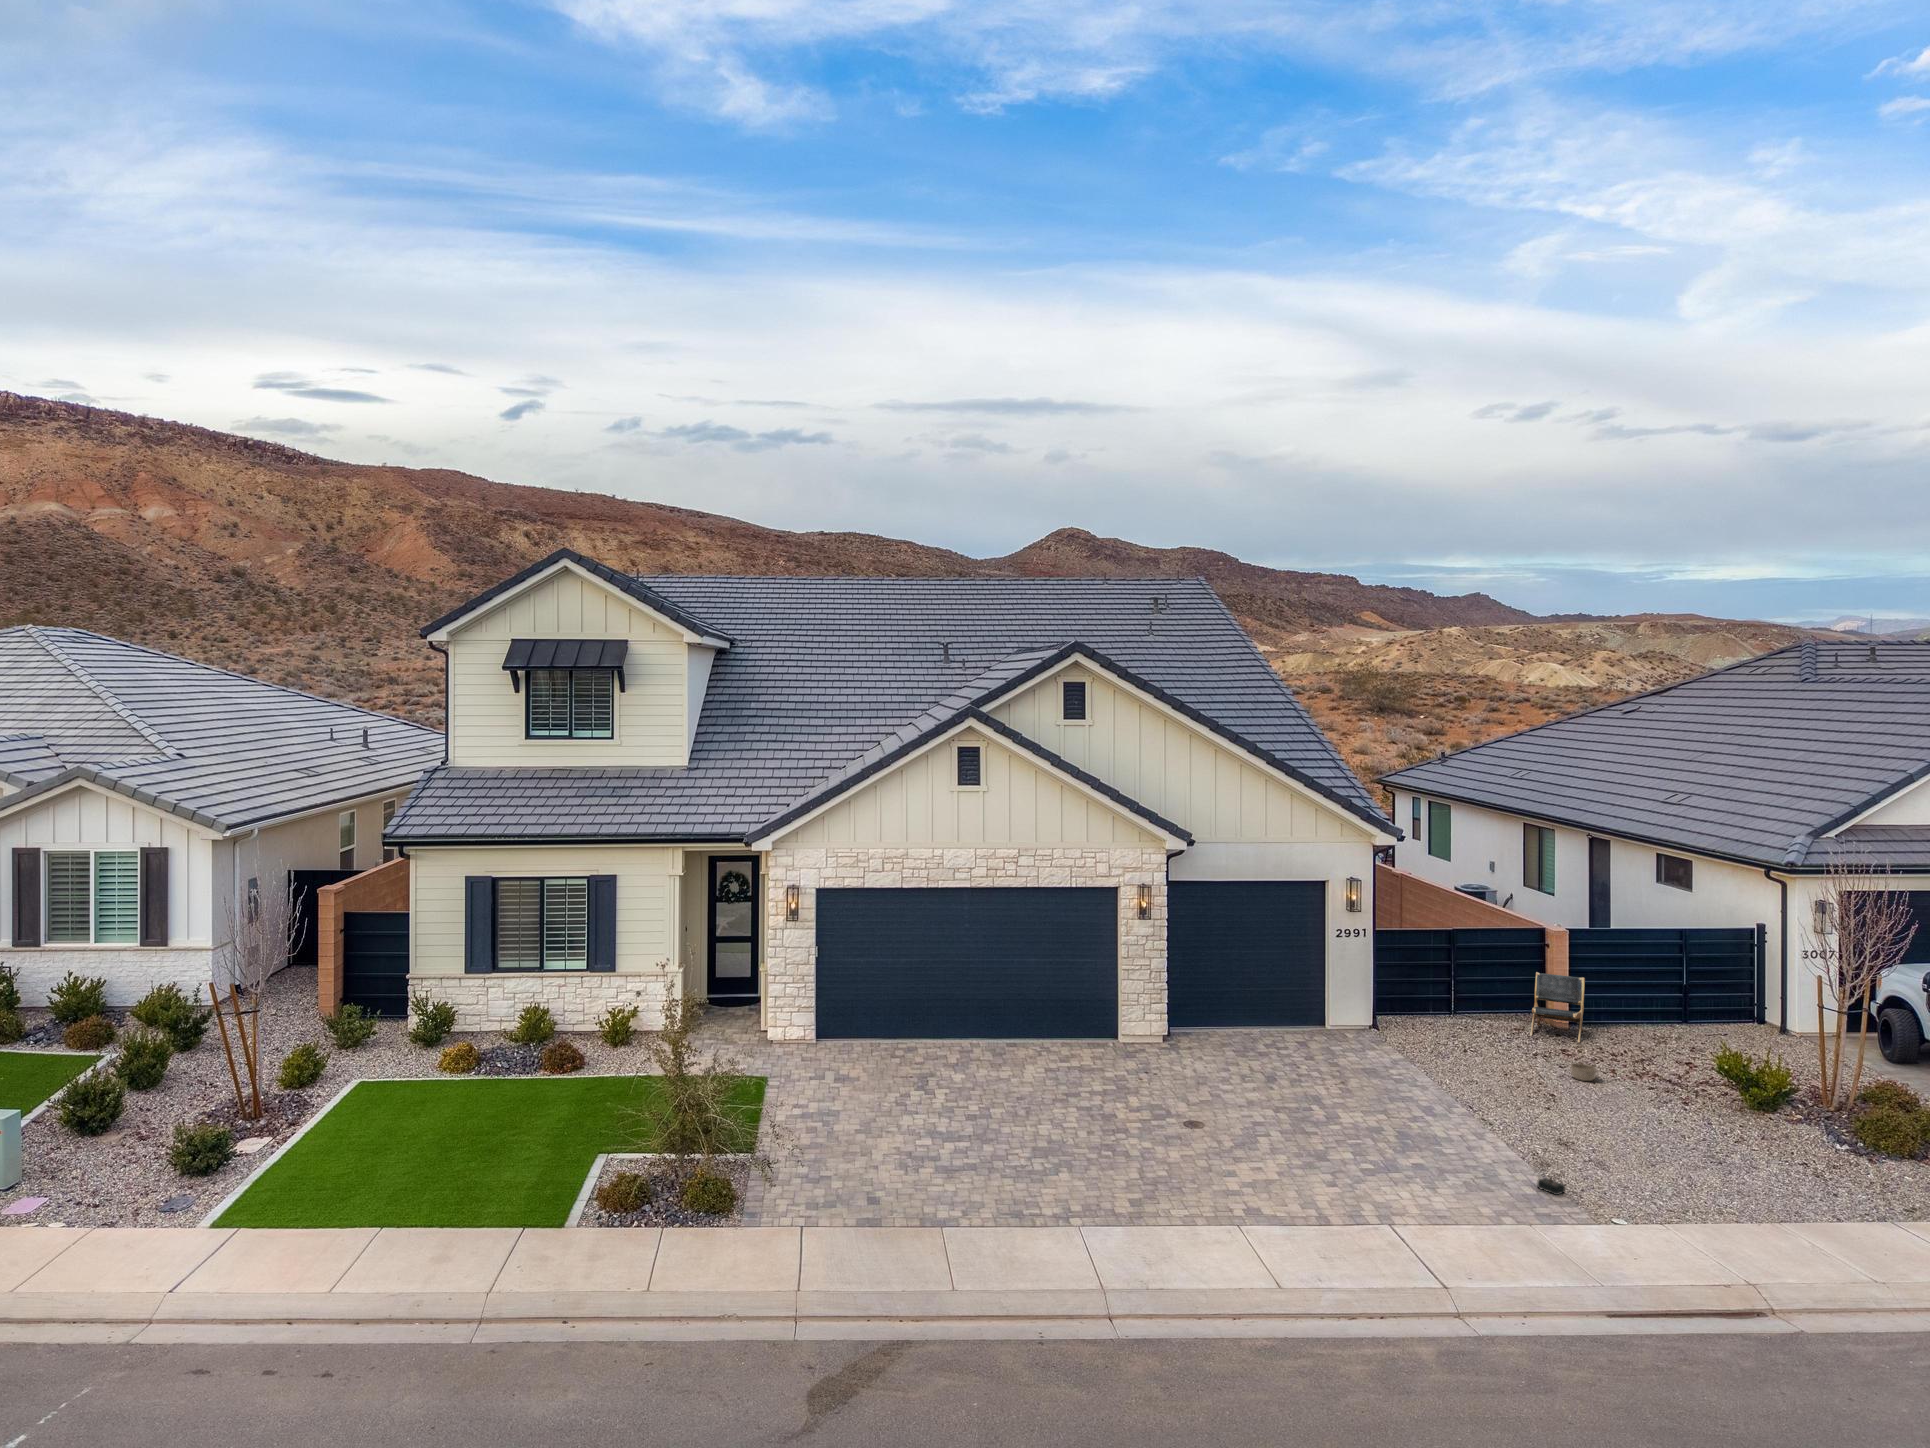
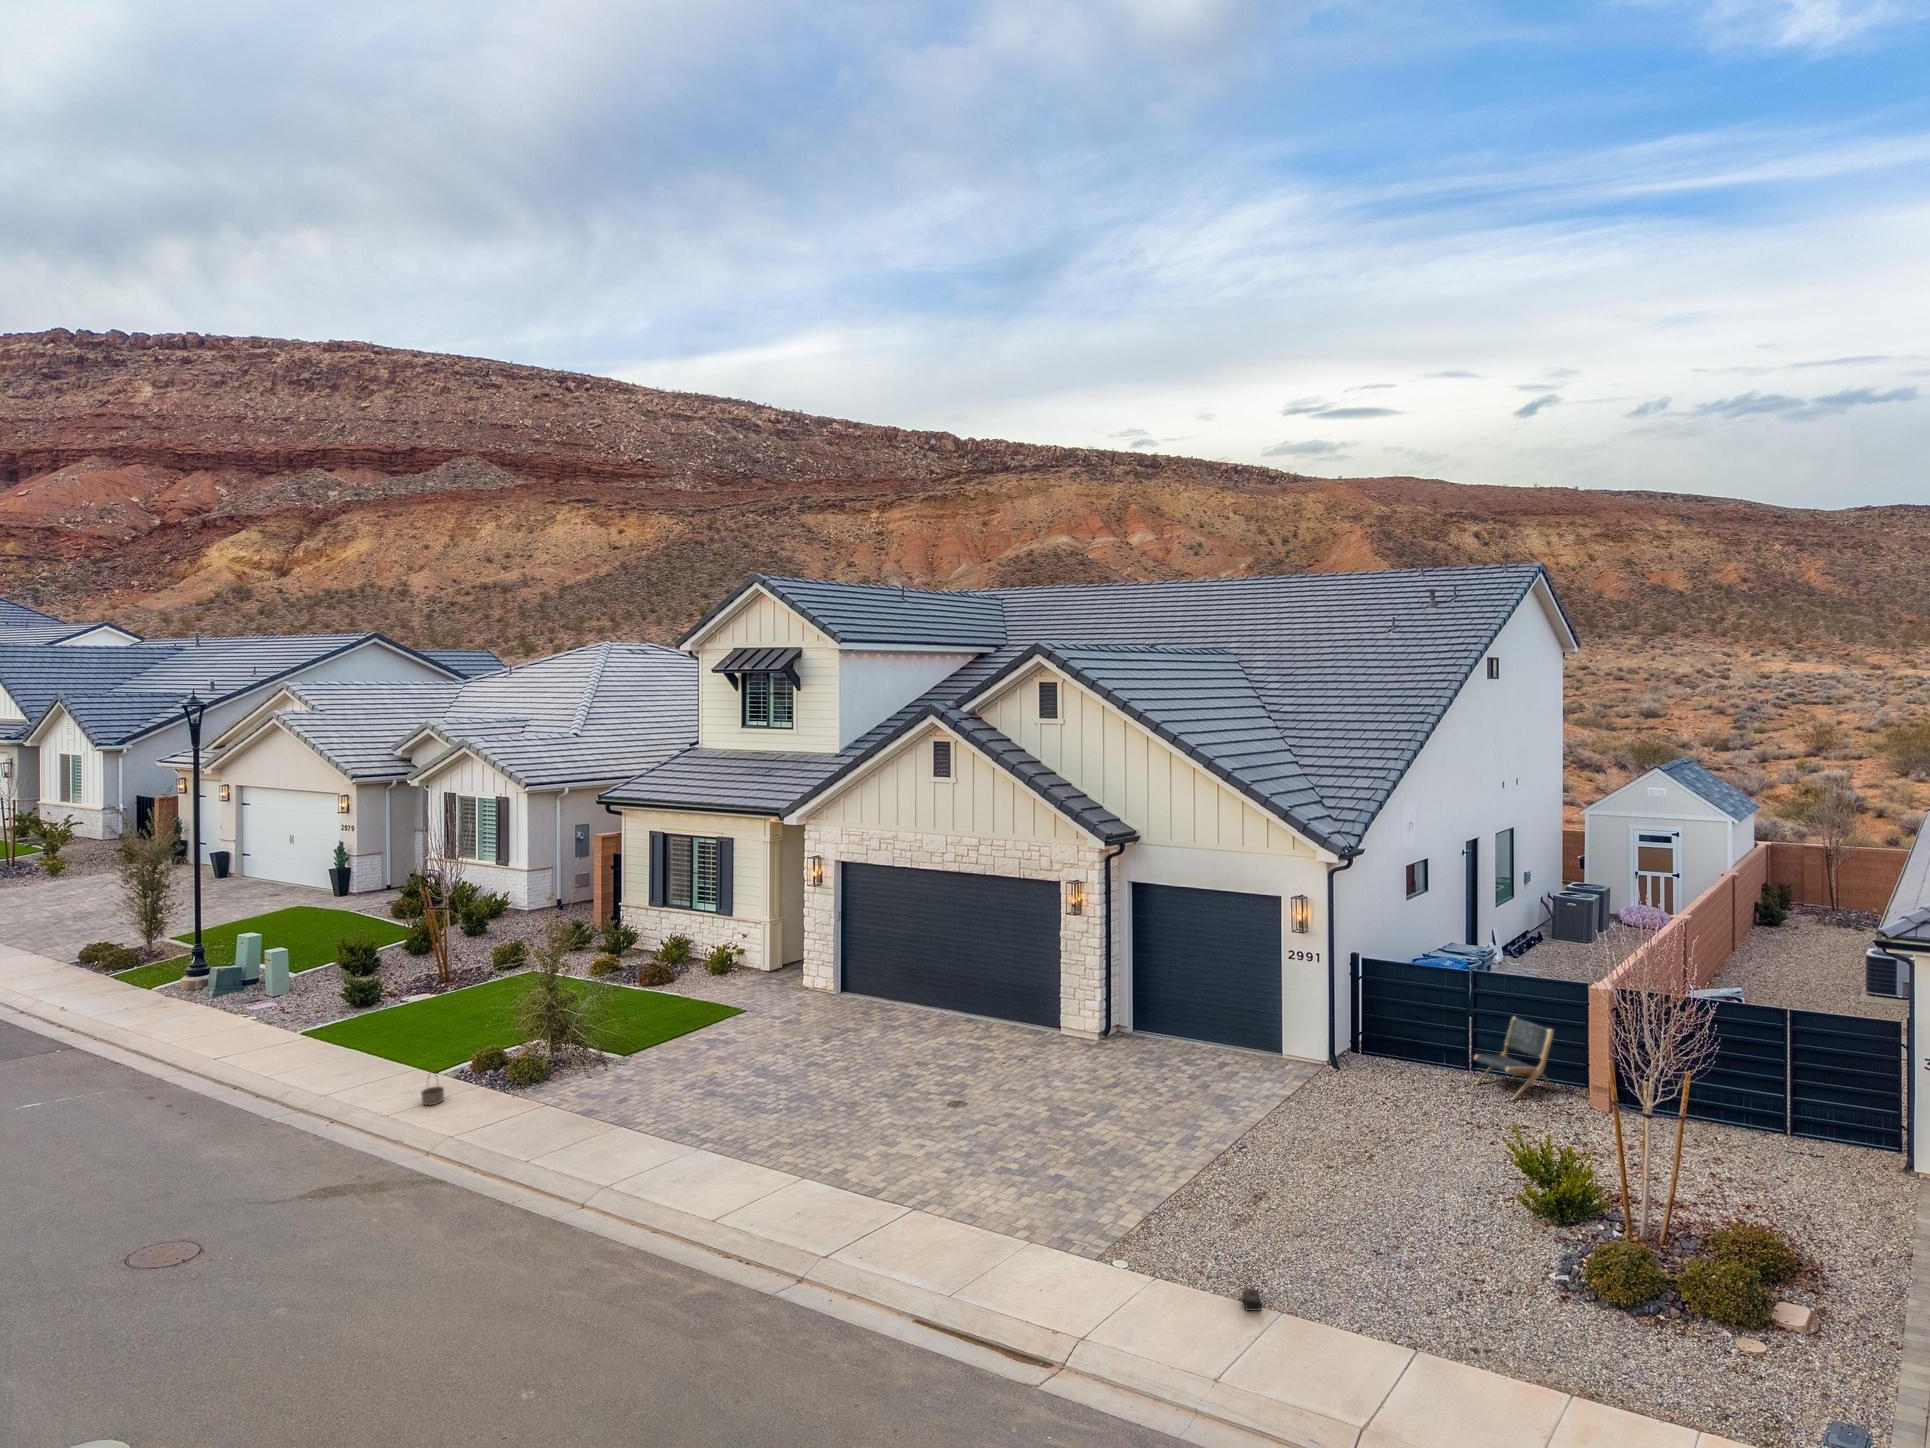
basket: present [1570,1047,1596,1081] -> present [421,1075,444,1105]
decorative plant: present [1534,1158,1565,1195] -> present [1238,1265,1264,1311]

